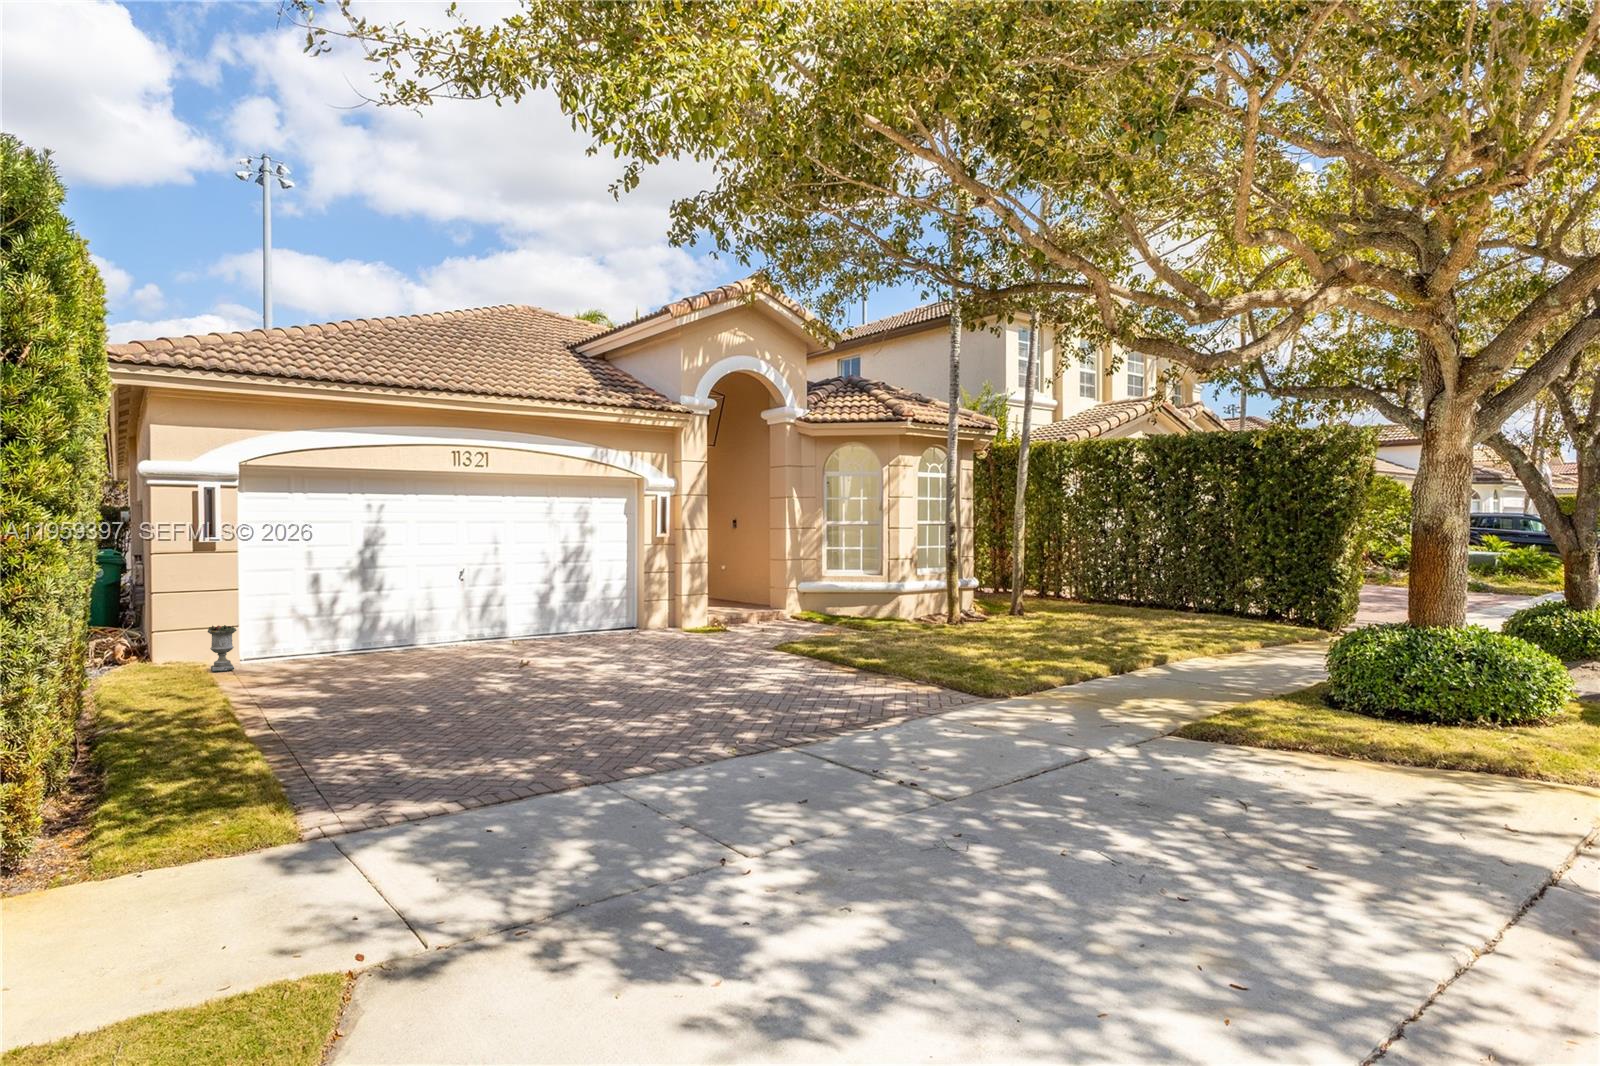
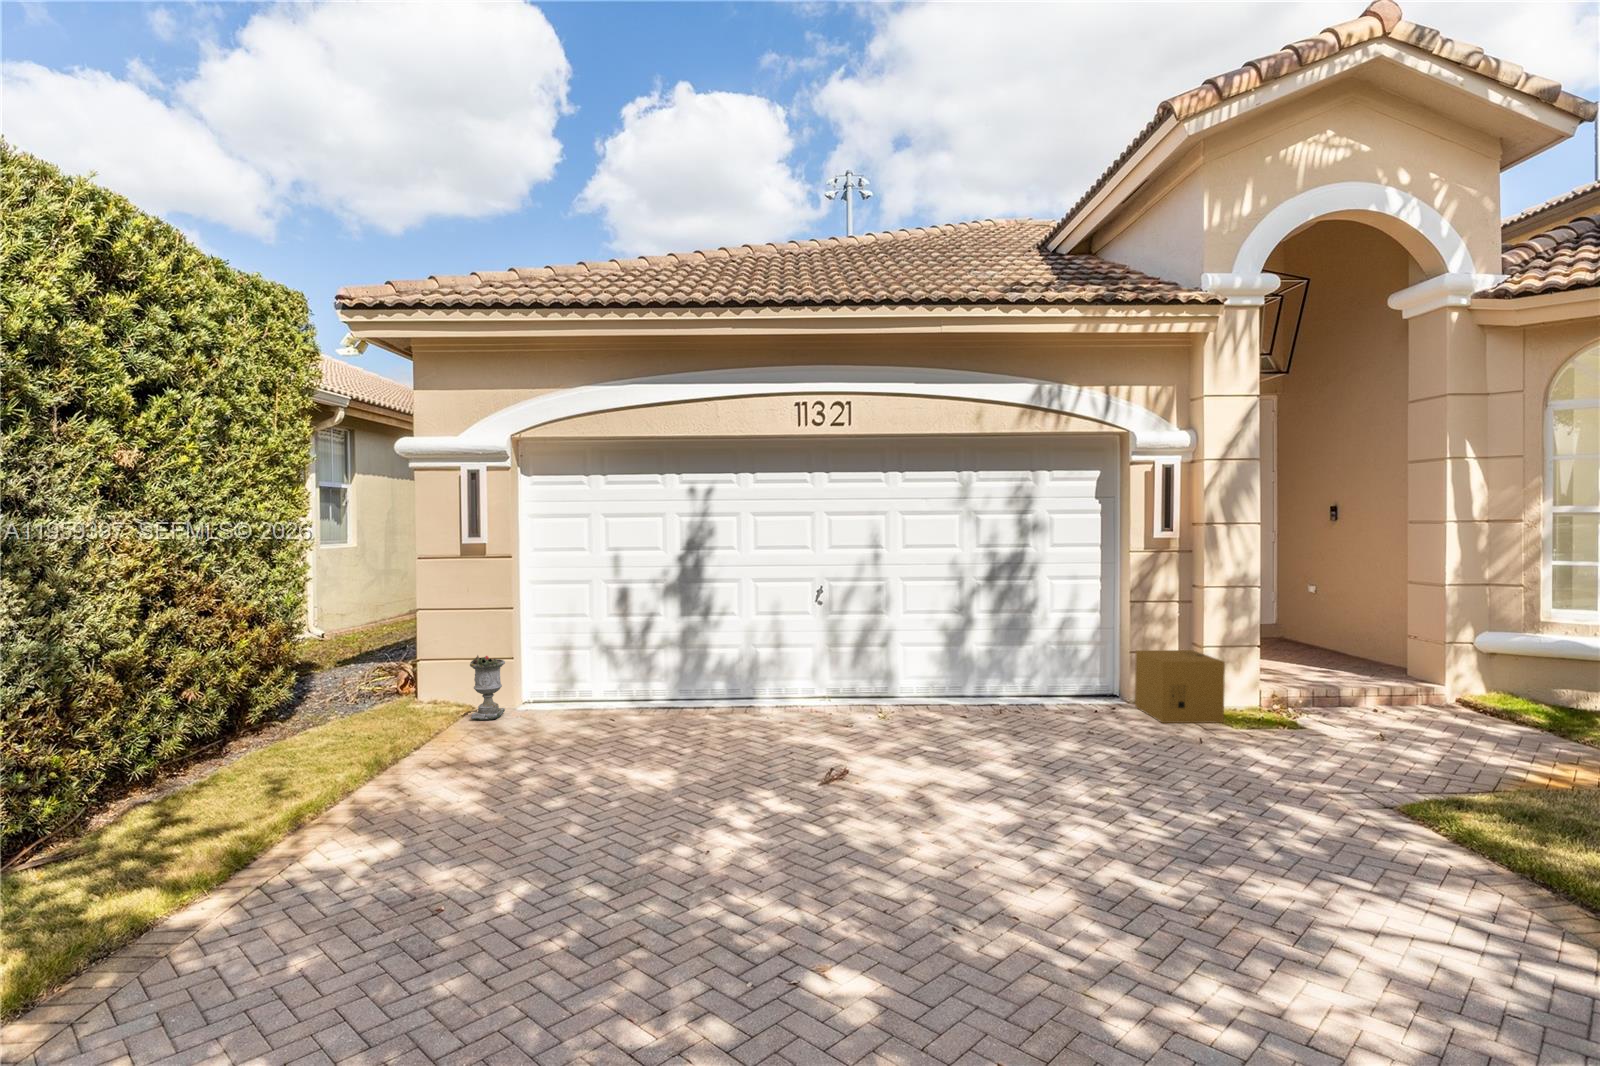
cardboard box: none [648,598,692,635] -> present [1135,650,1225,723]

